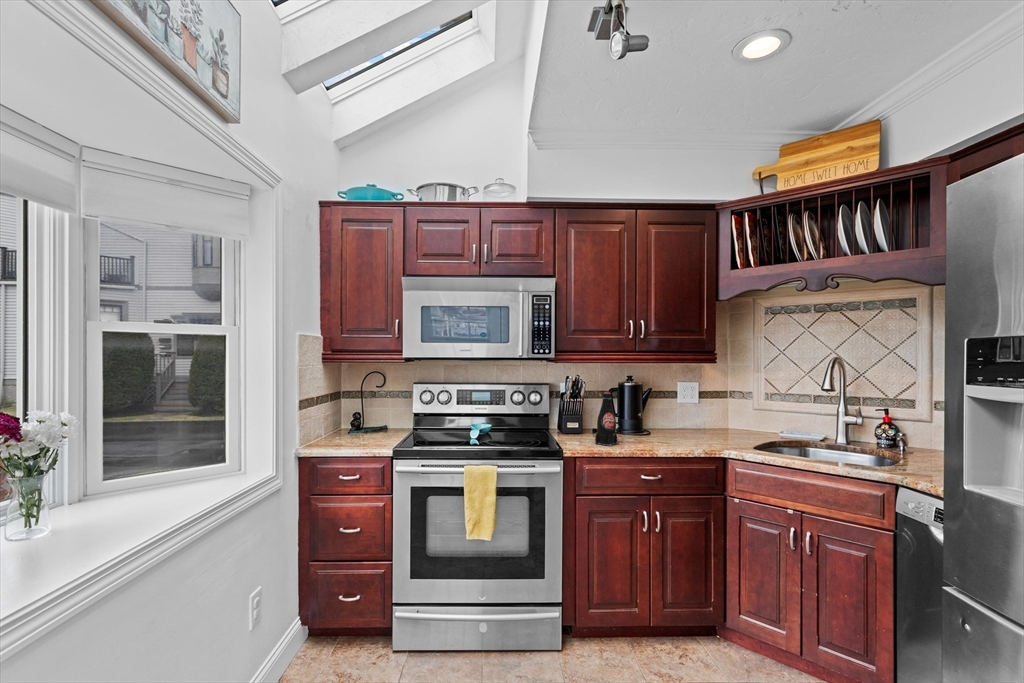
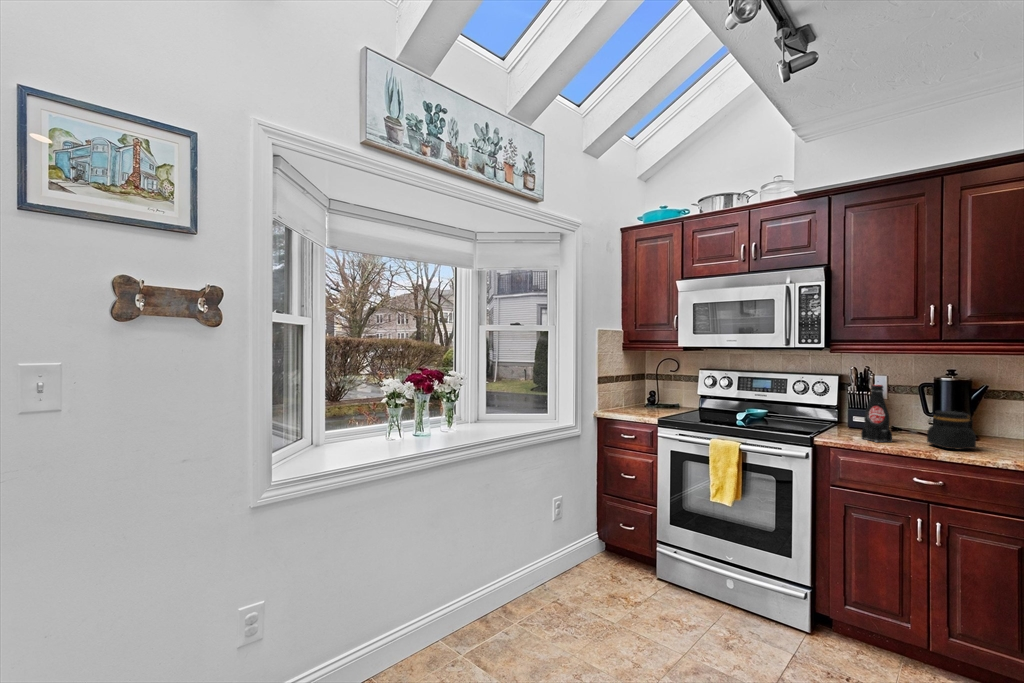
jar: none [638,411,670,444] -> present [927,411,976,450]

